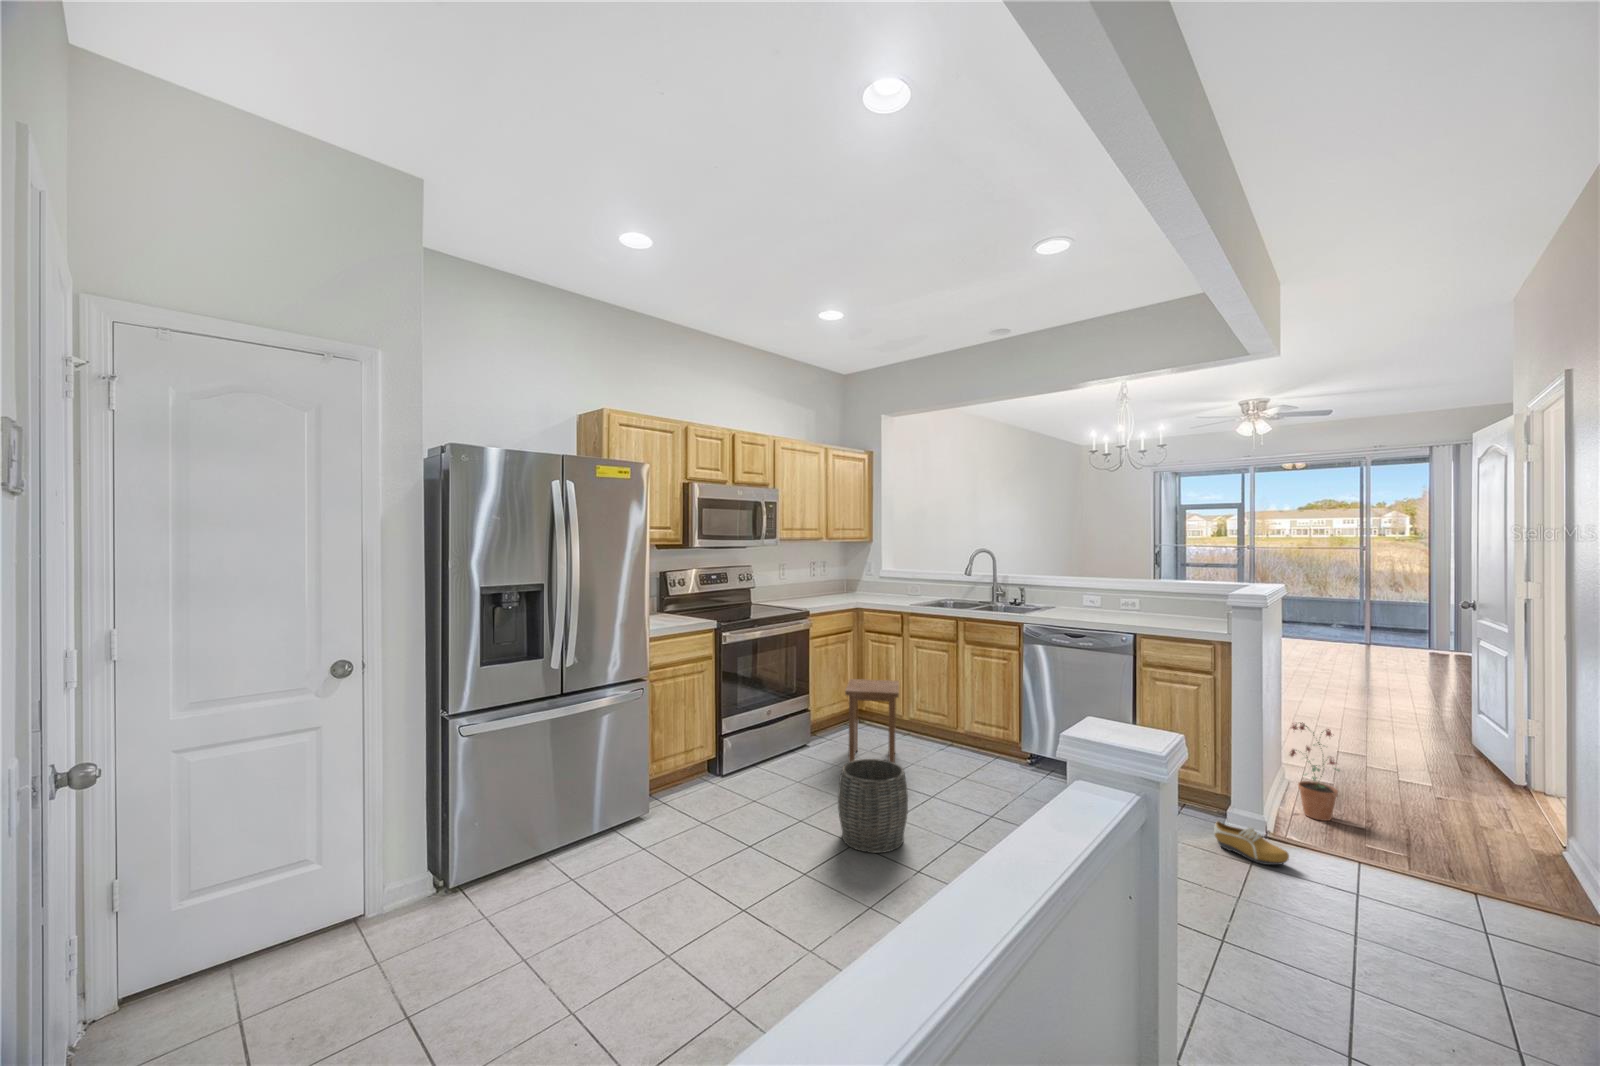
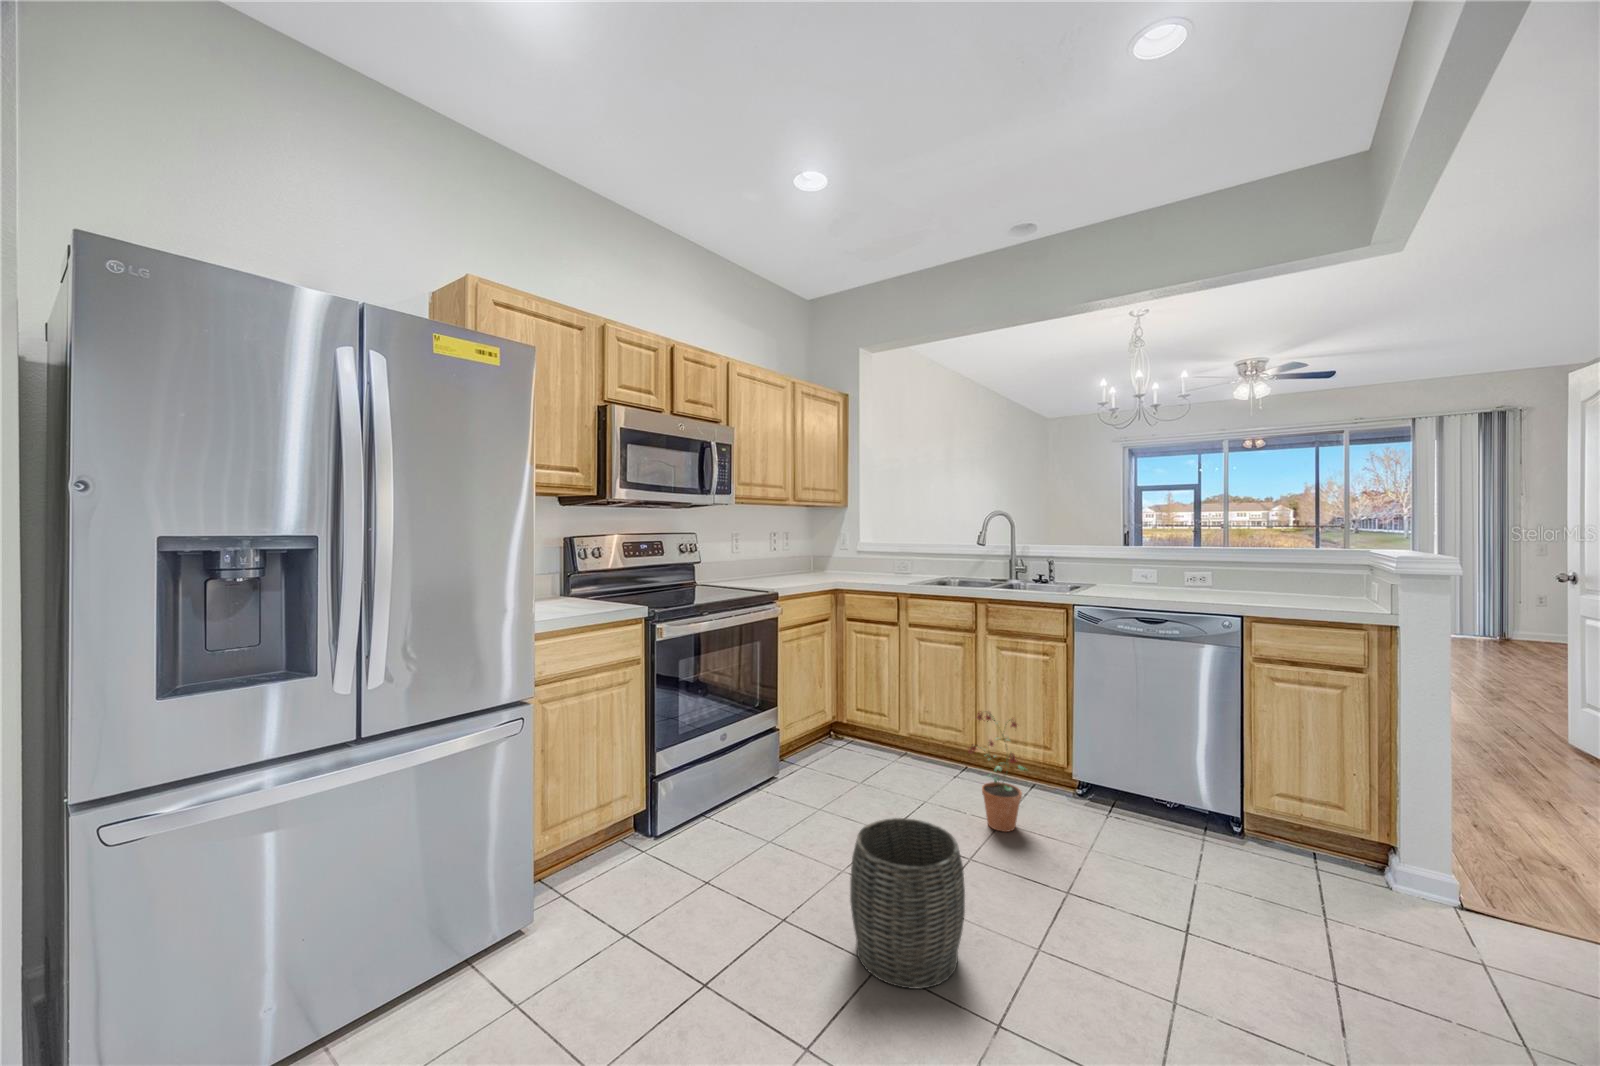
stool: present [845,679,899,763] -> none [834,685,909,808]
potted plant: present [1290,722,1339,821] -> present [968,711,1024,832]
shoe: present [1214,821,1289,865] -> none [1411,893,1556,971]

